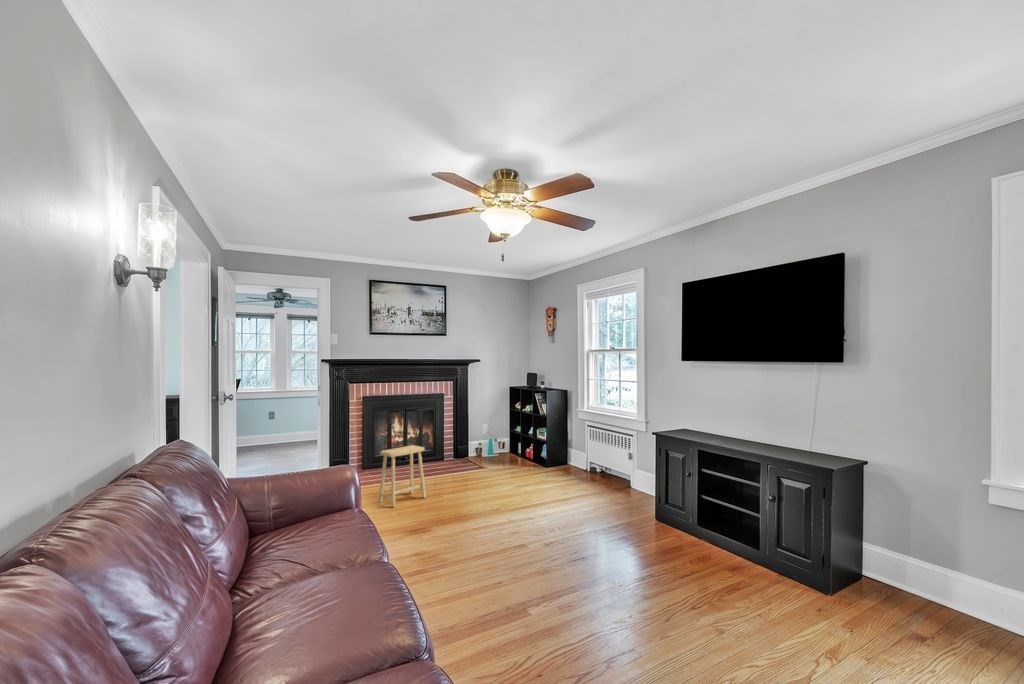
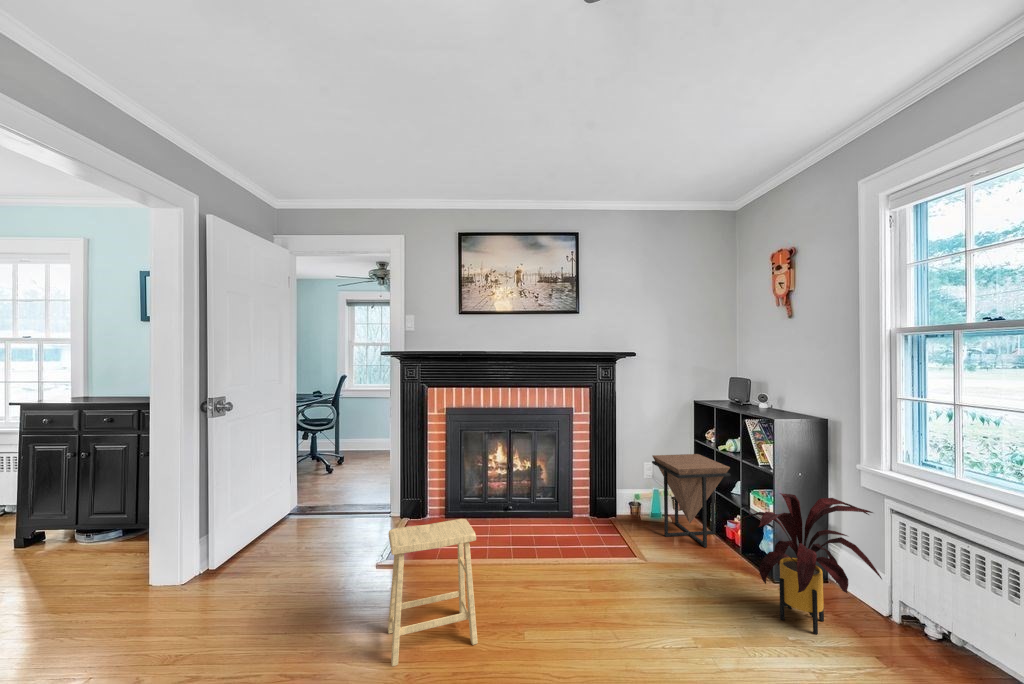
side table: none [489,416,529,461] -> present [652,454,731,547]
house plant: none [532,421,580,476] -> present [738,493,882,634]

